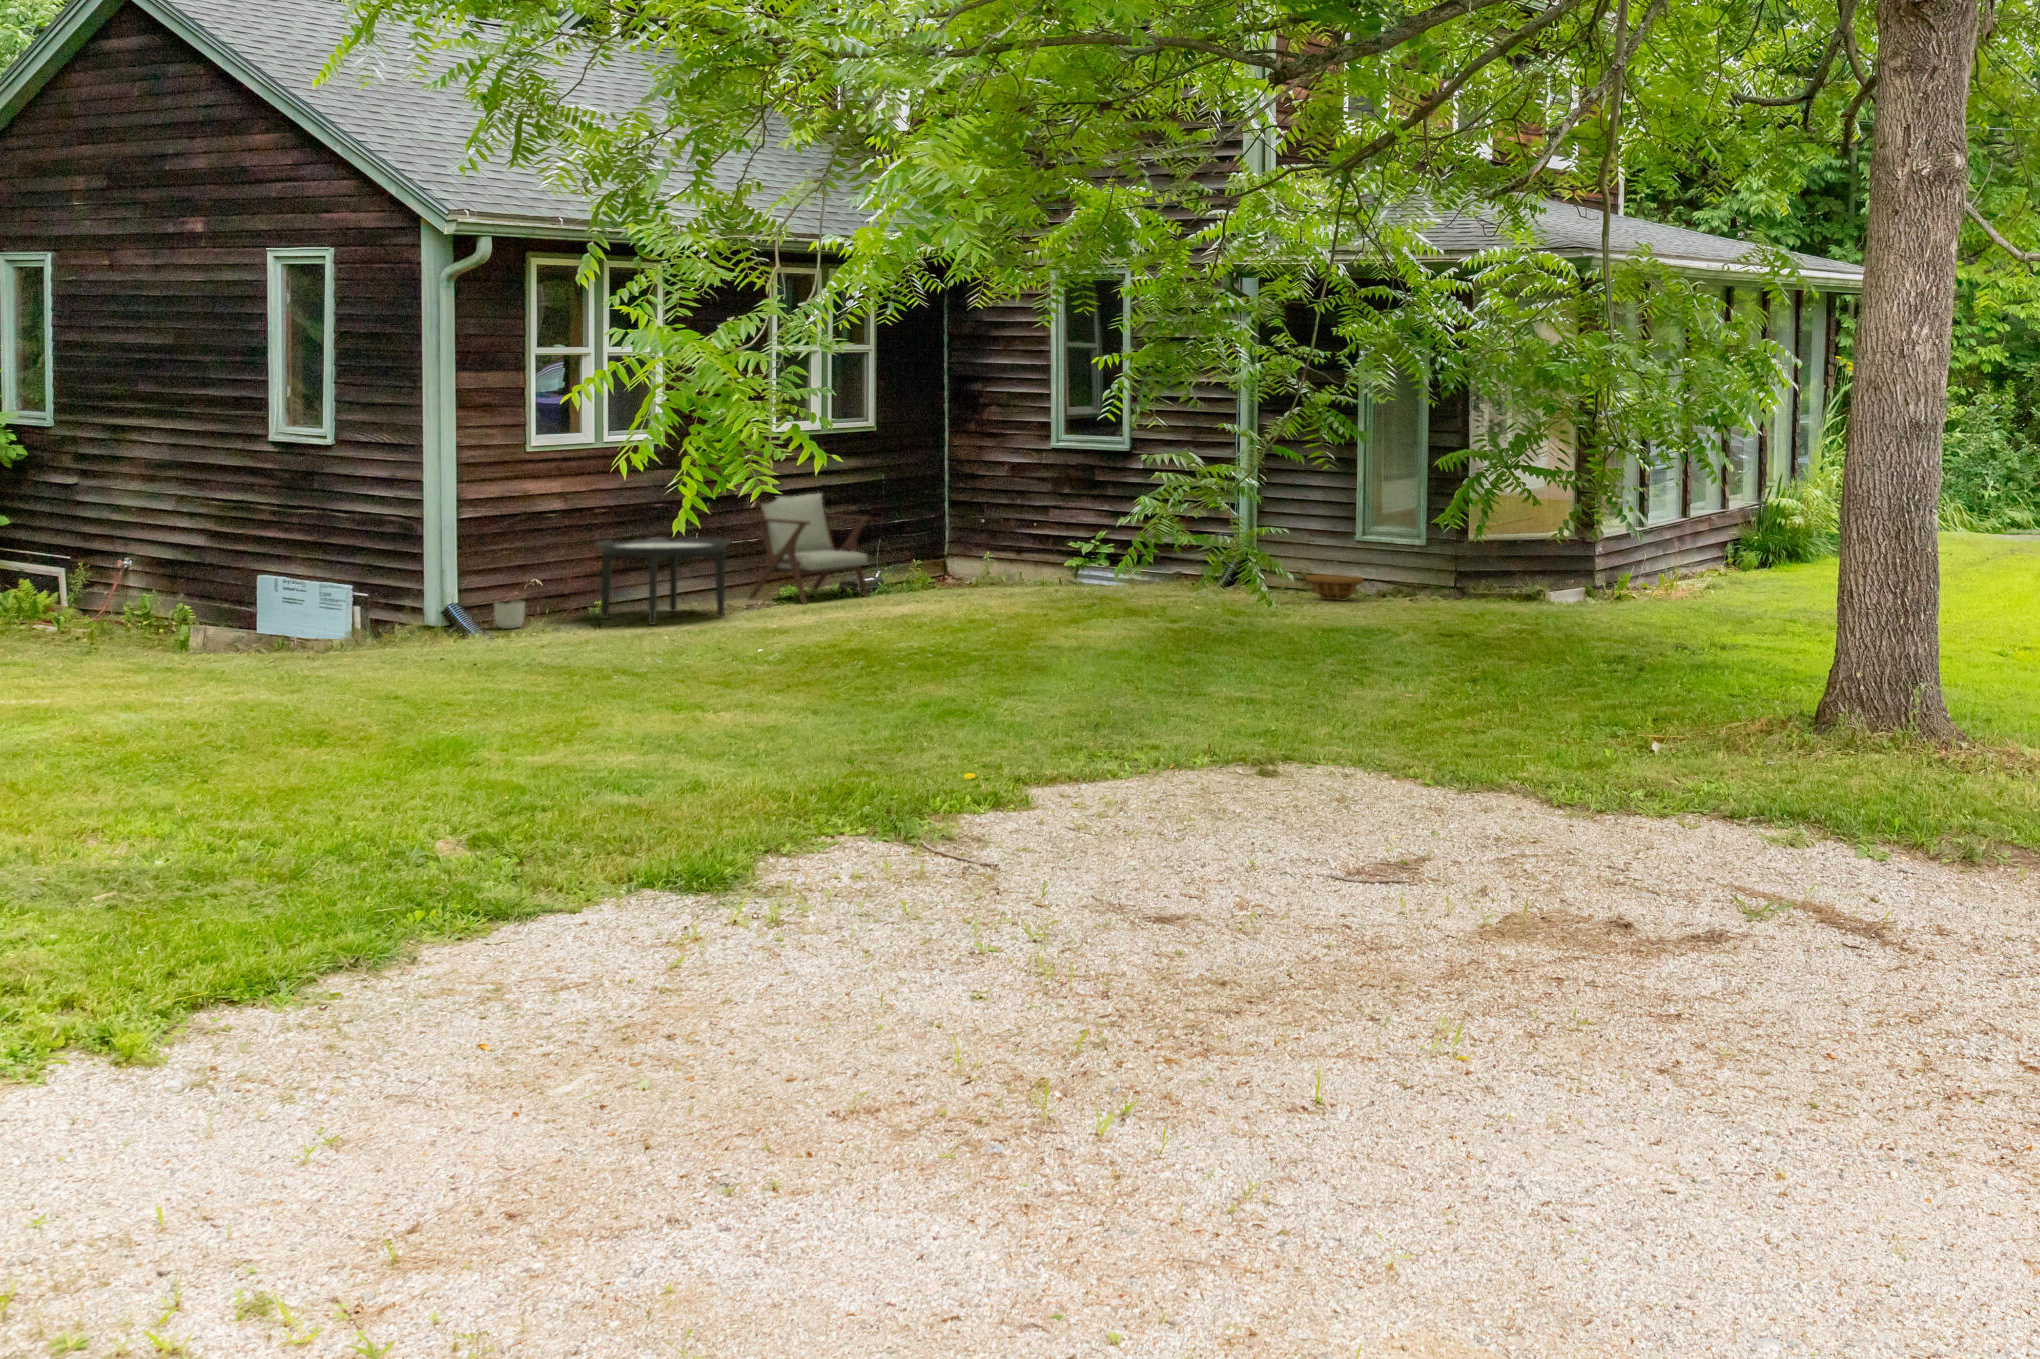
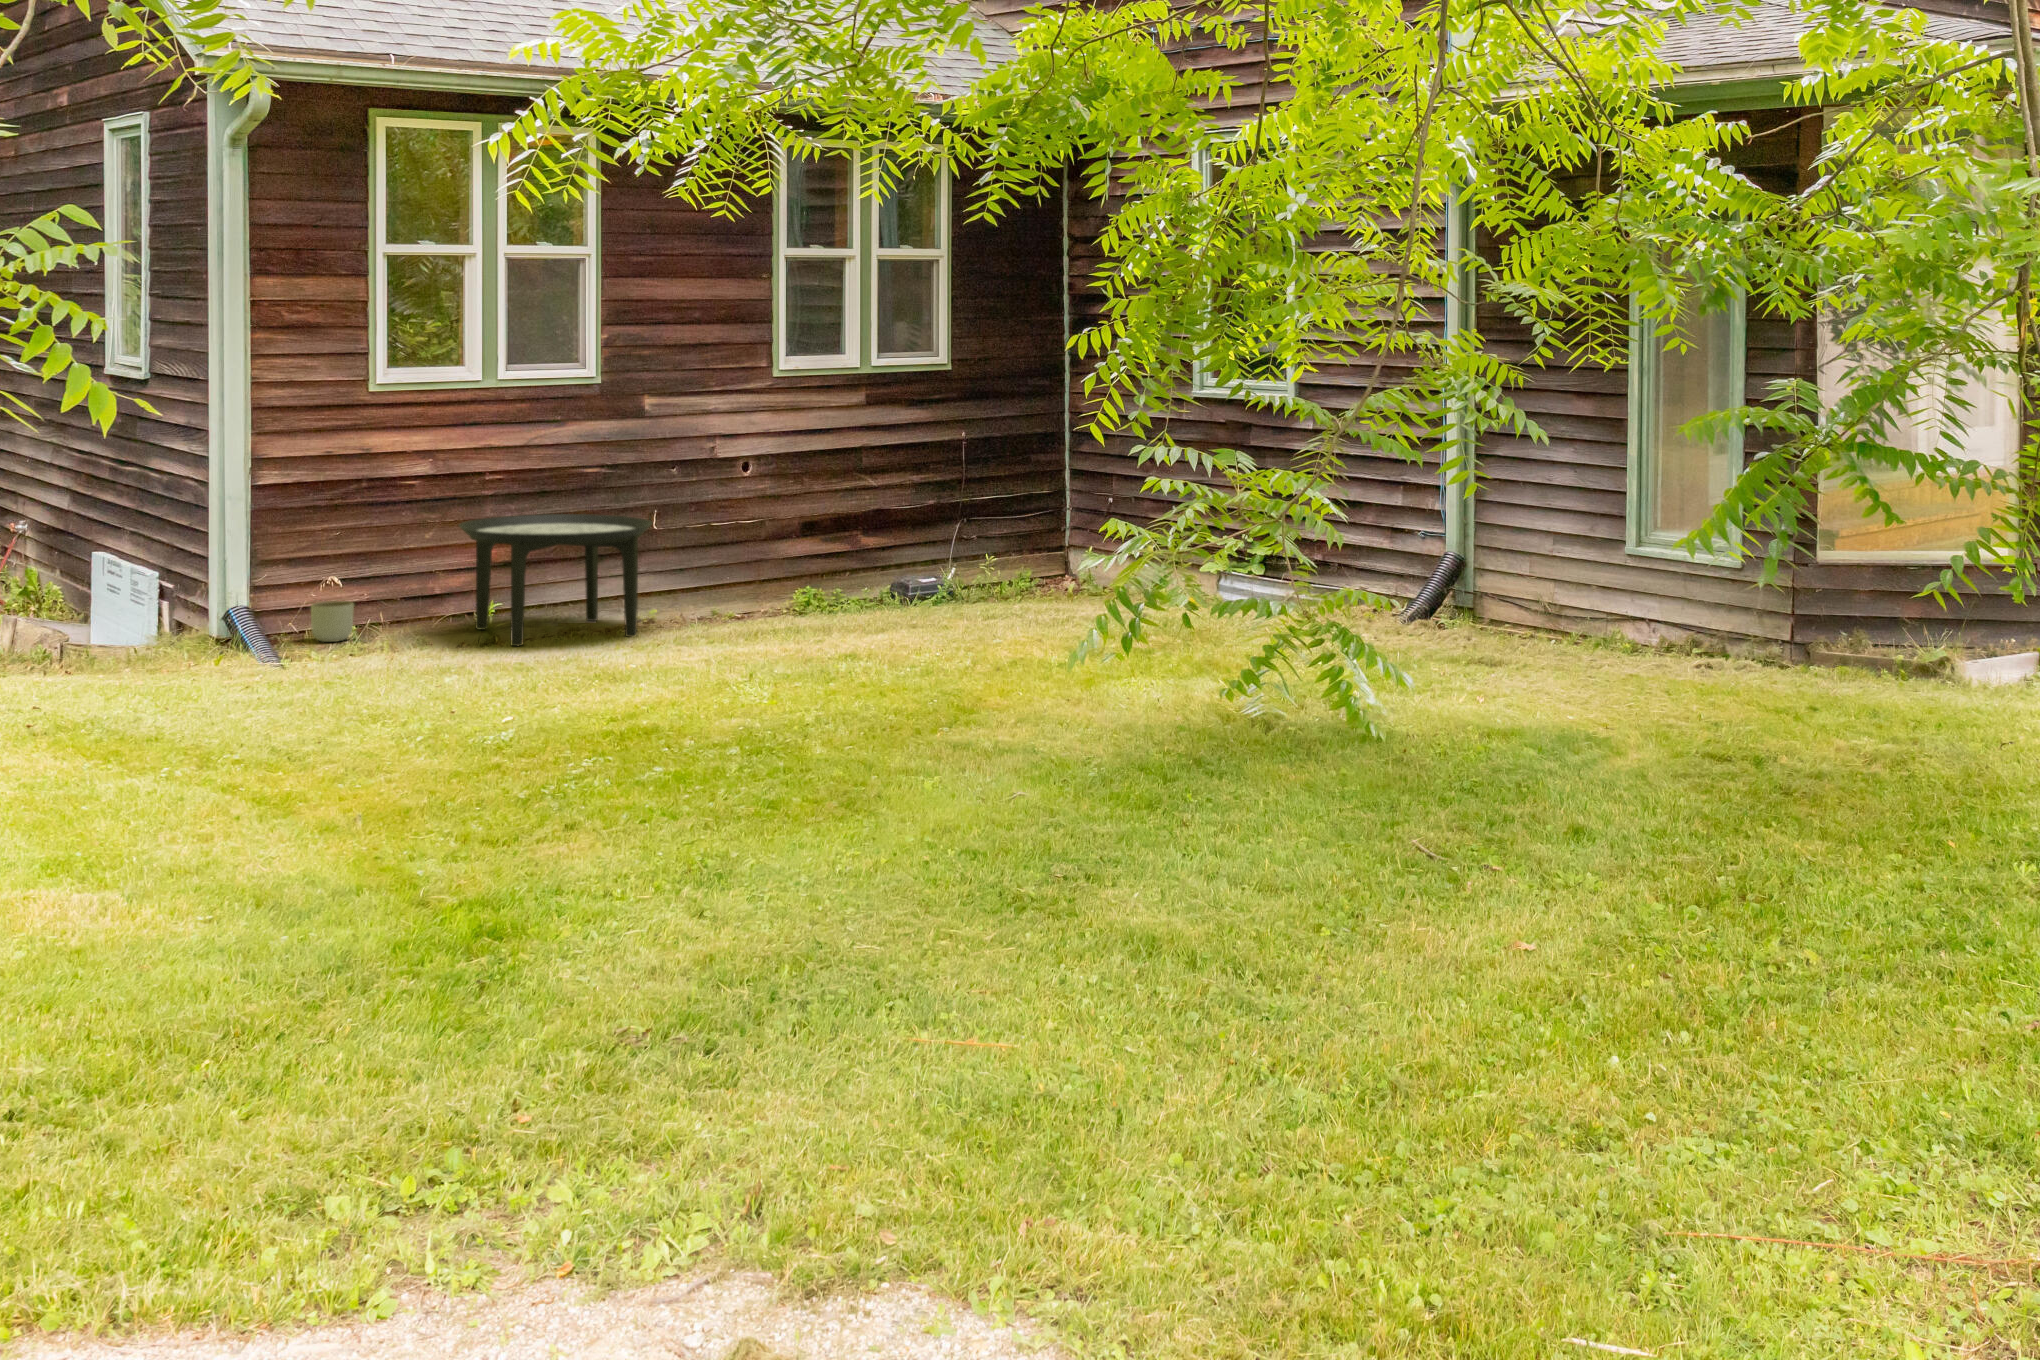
lounge chair: present [749,493,871,604] -> none [727,455,895,617]
basket: present [1306,574,1363,601] -> none [1534,606,1631,653]

